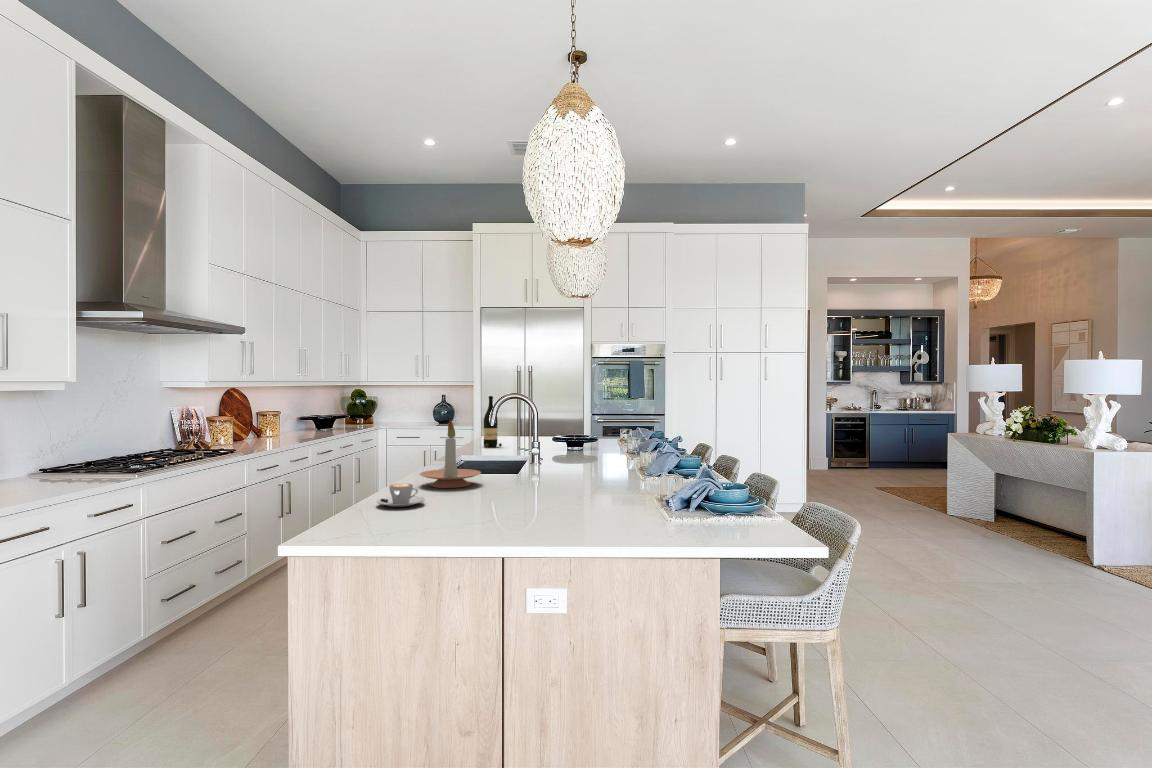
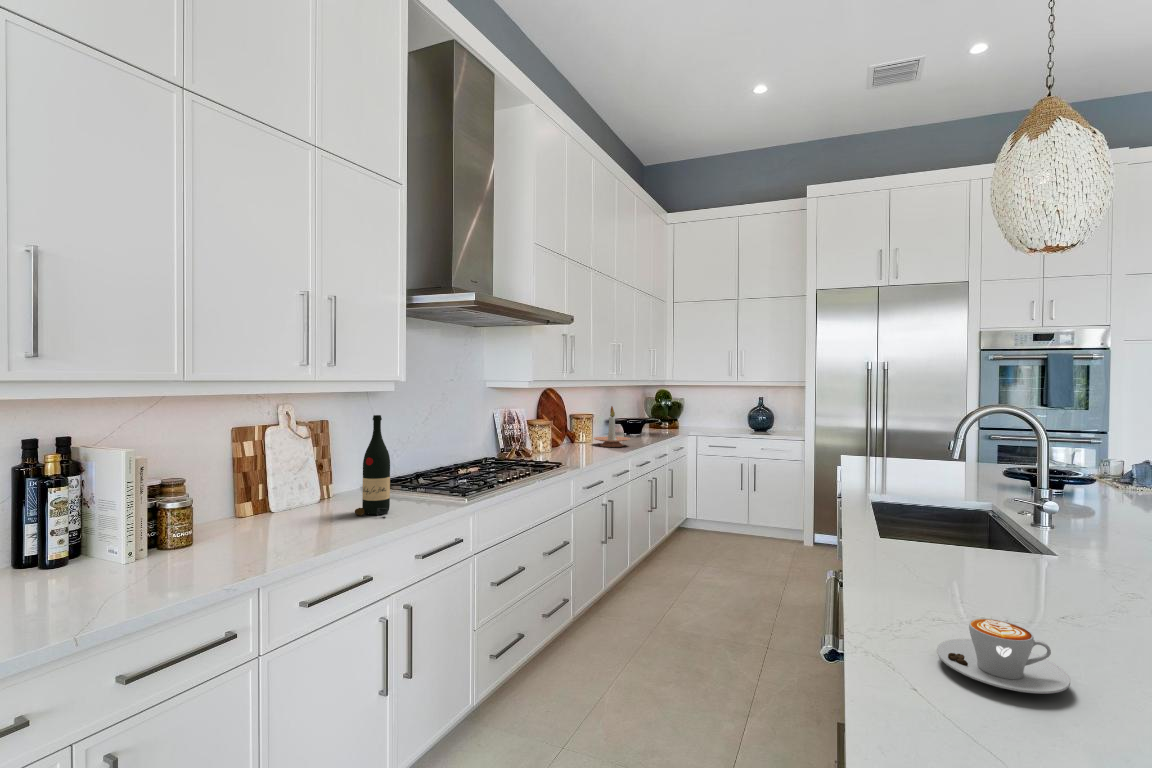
wine bottle: present [484,396,502,447] -> present [355,415,390,516]
candle holder: present [420,419,481,488] -> present [594,406,630,447]

